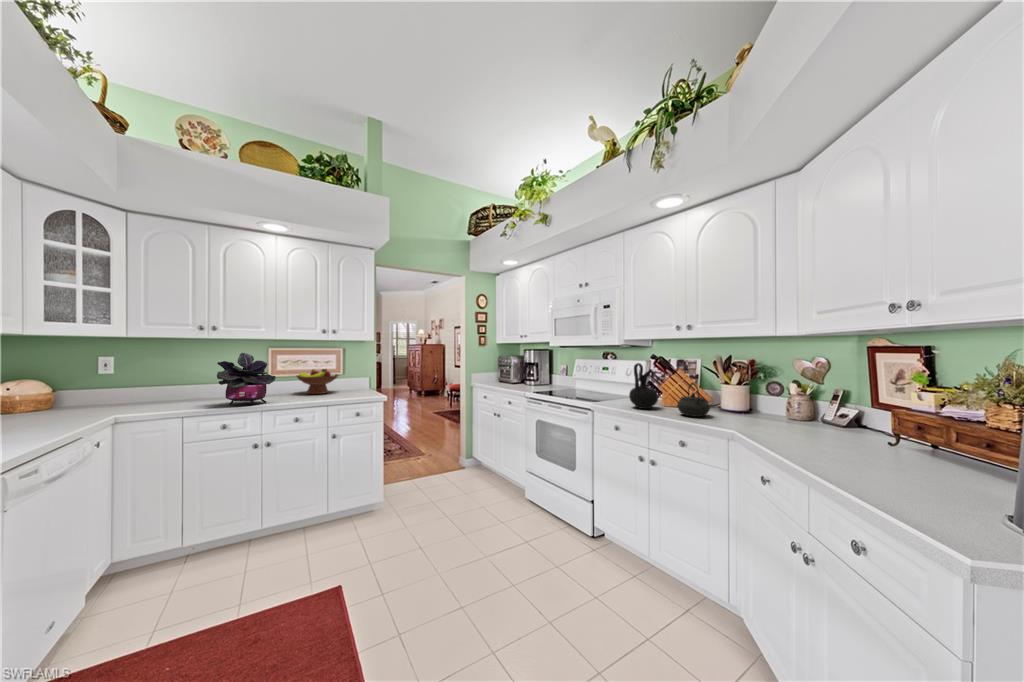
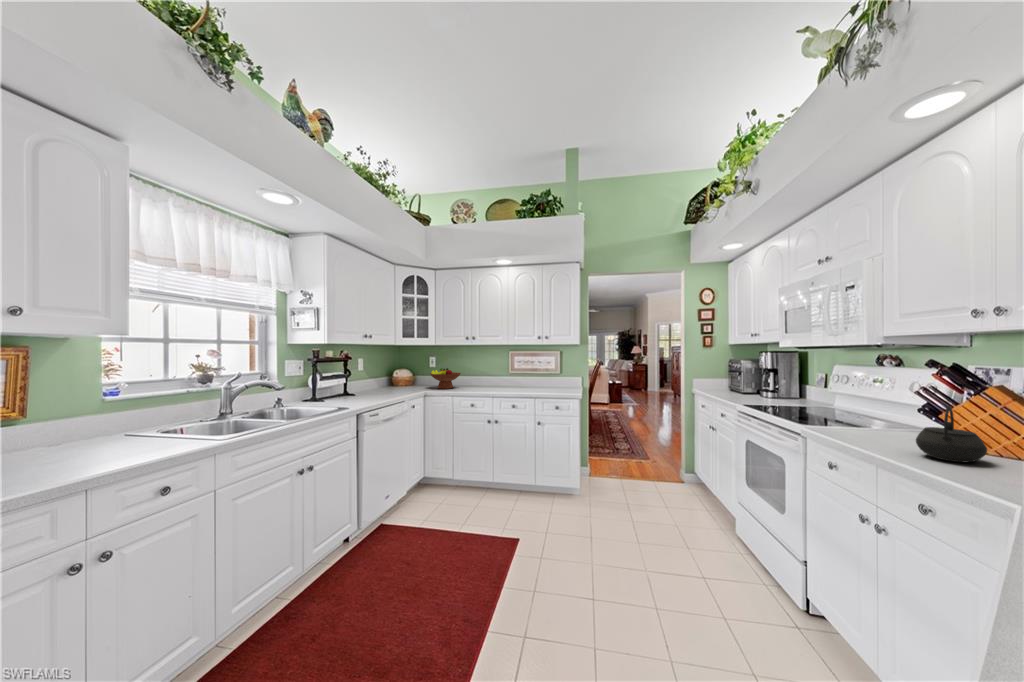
potted plant: present [217,353,276,405] -> none [471,355,505,392]
ceramic jug: present [629,363,658,409] -> none [851,373,906,441]
fruit bowl: present [296,369,338,394] -> present [430,368,461,389]

